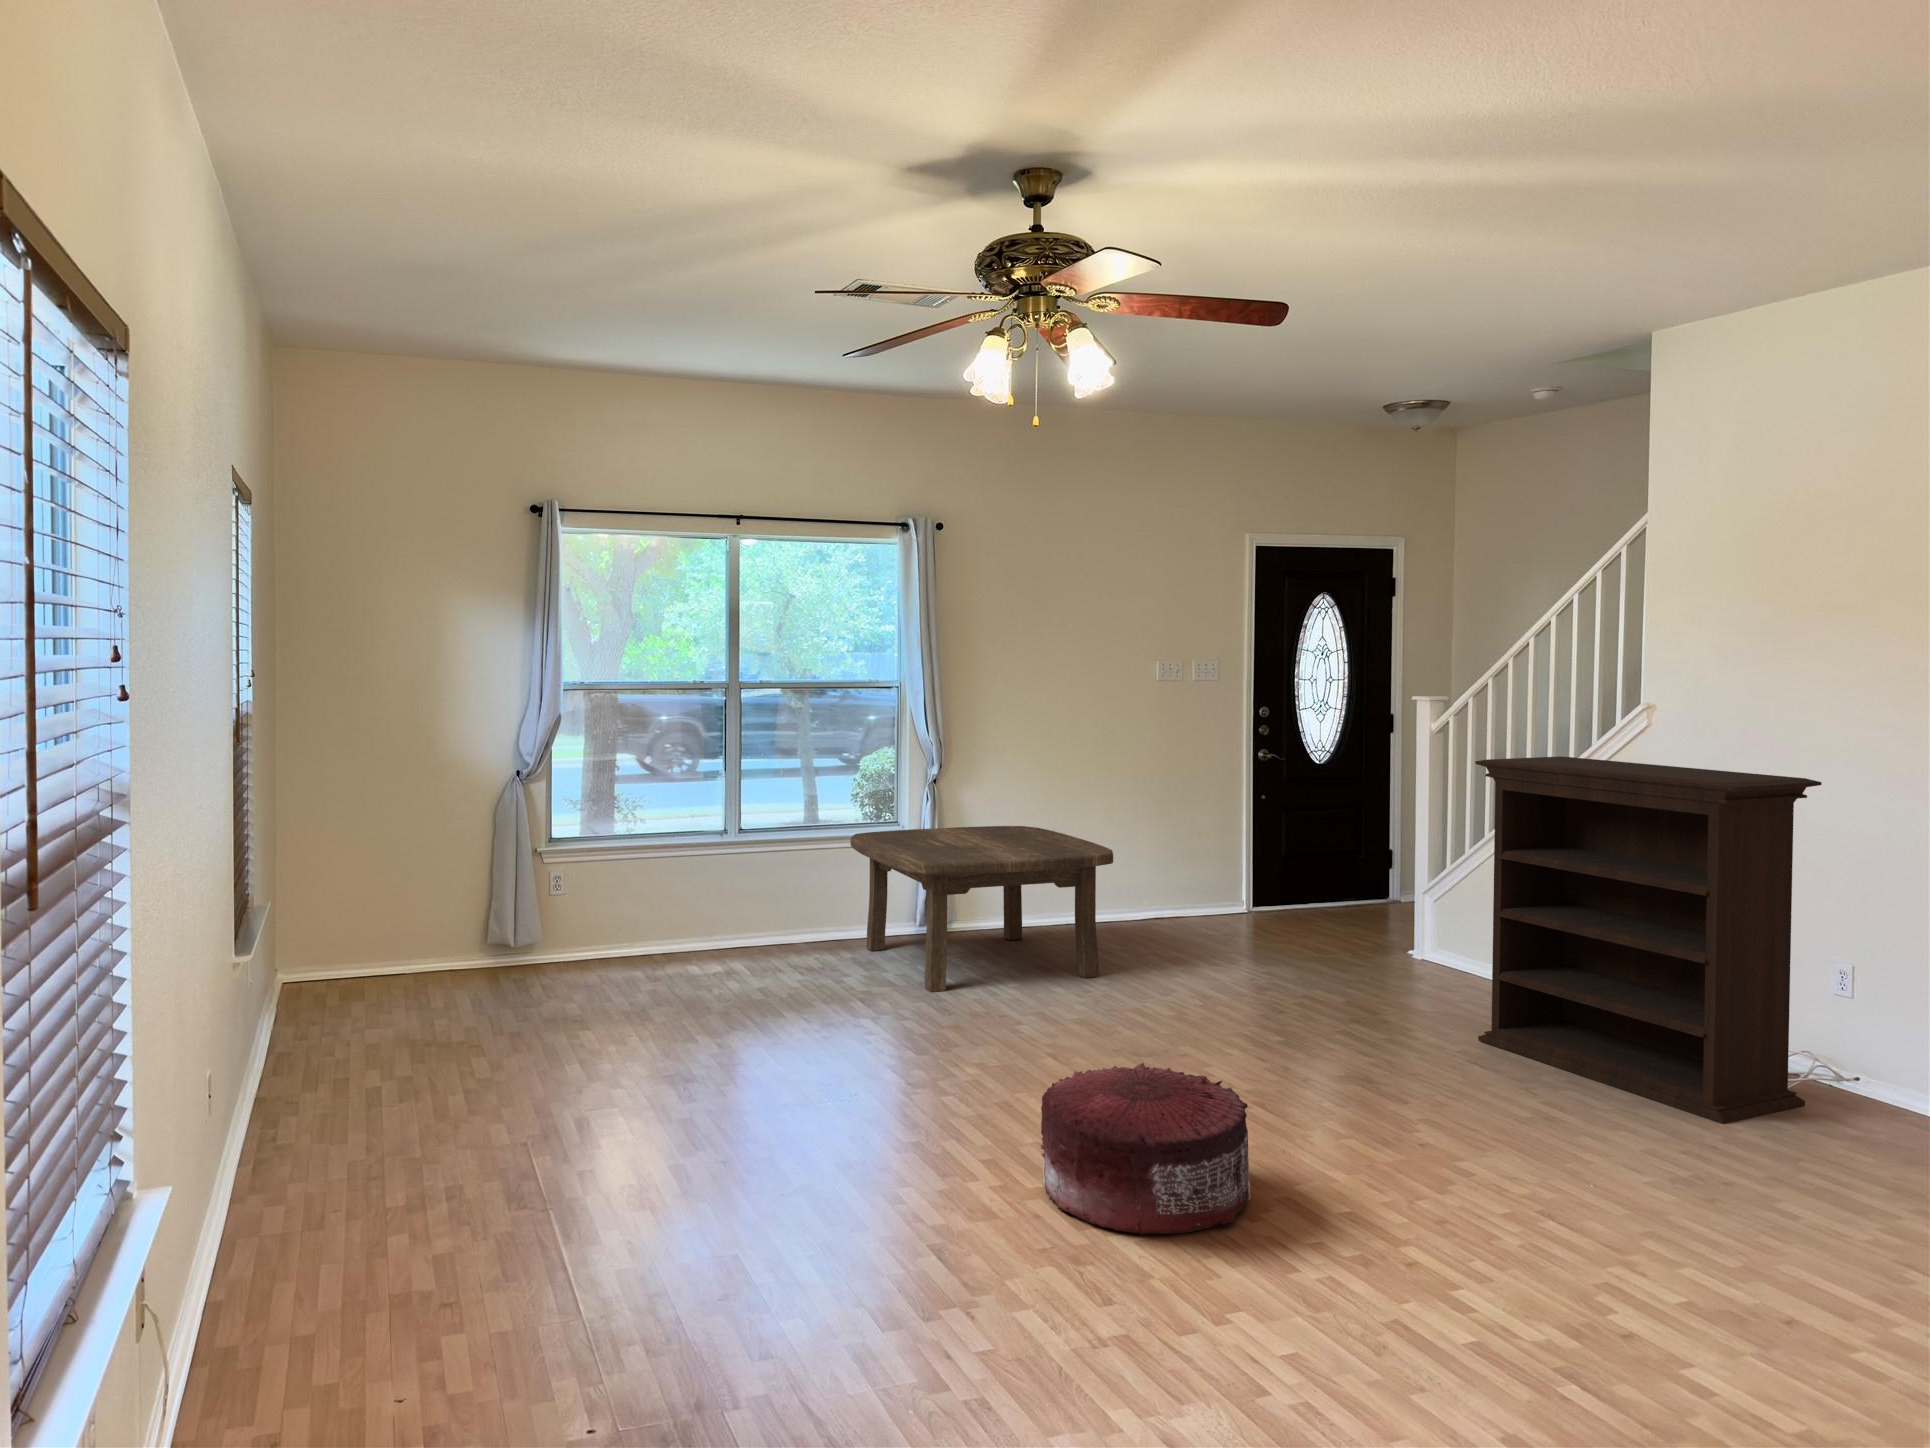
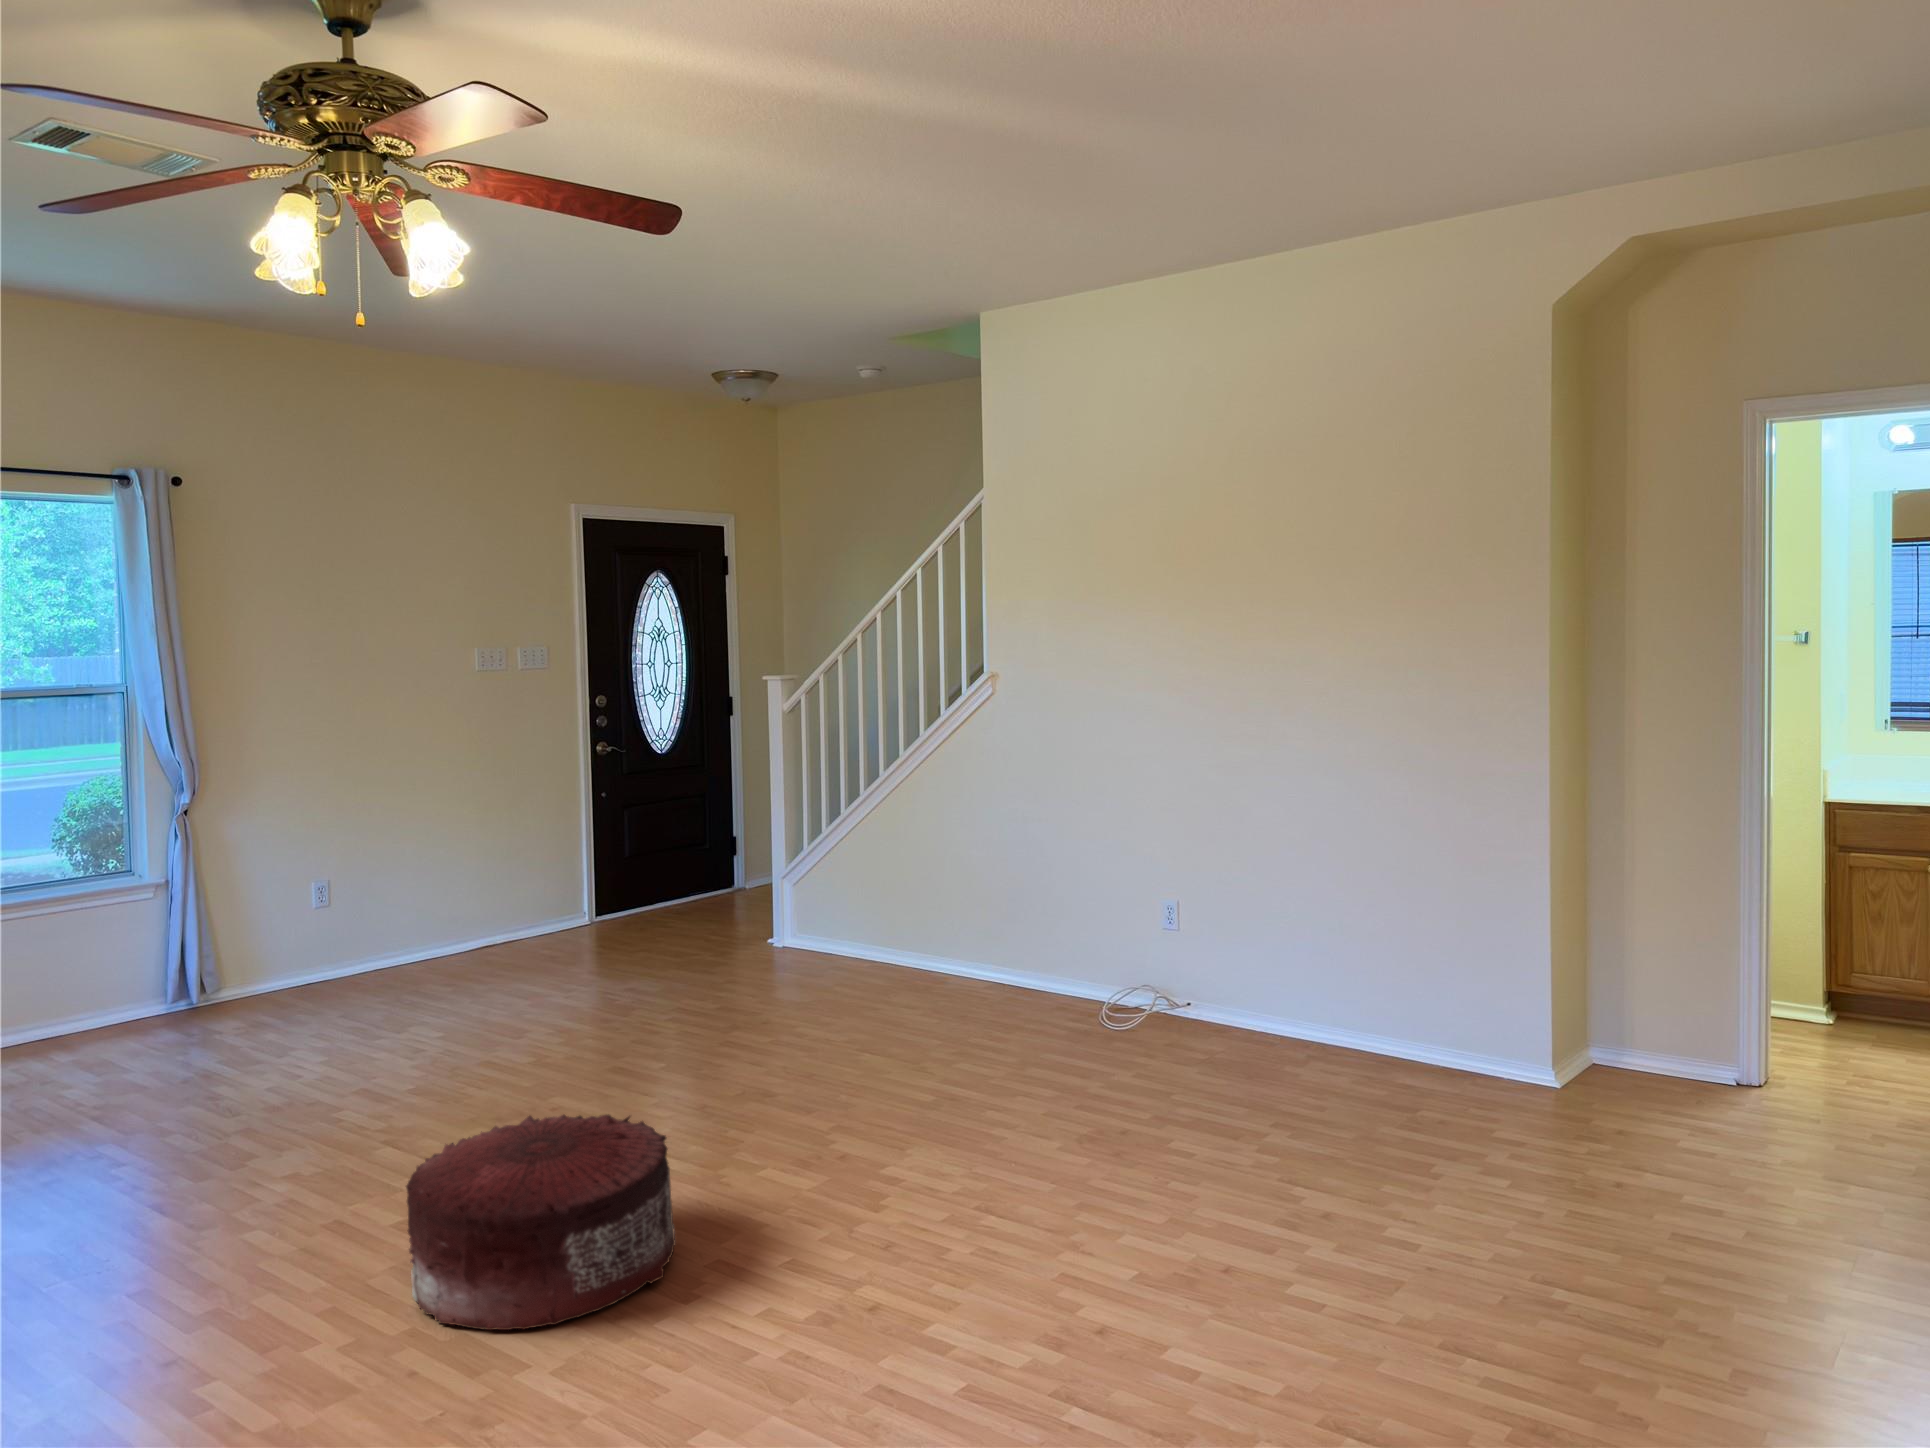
bookshelf: present [1475,756,1822,1124] -> none [845,724,1139,1052]
coffee table: present [850,826,1113,992] -> none [55,856,445,1085]

